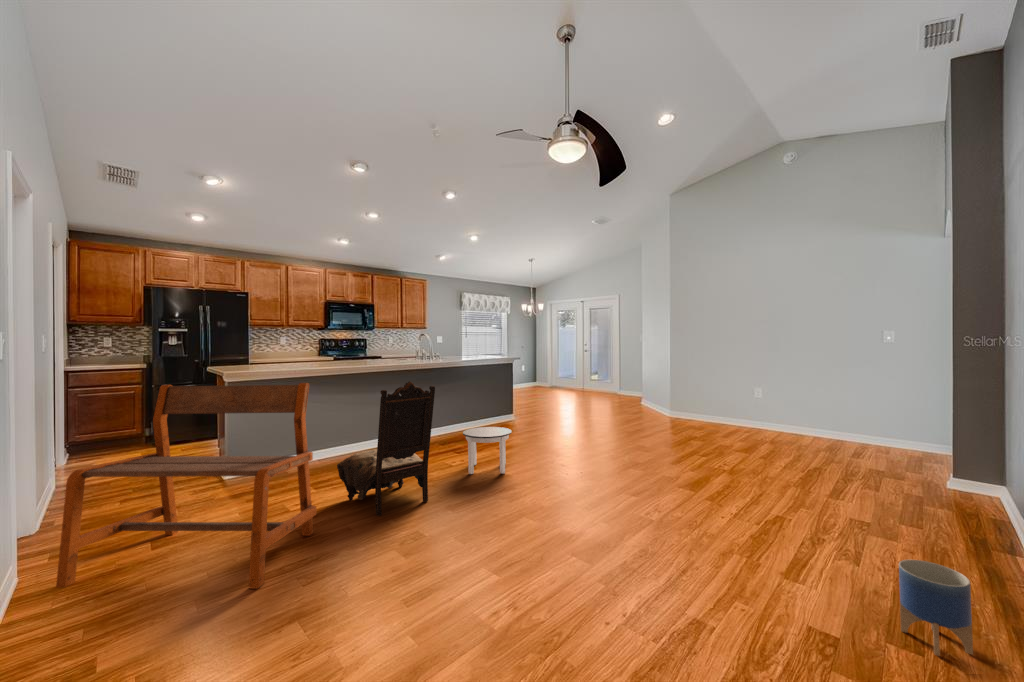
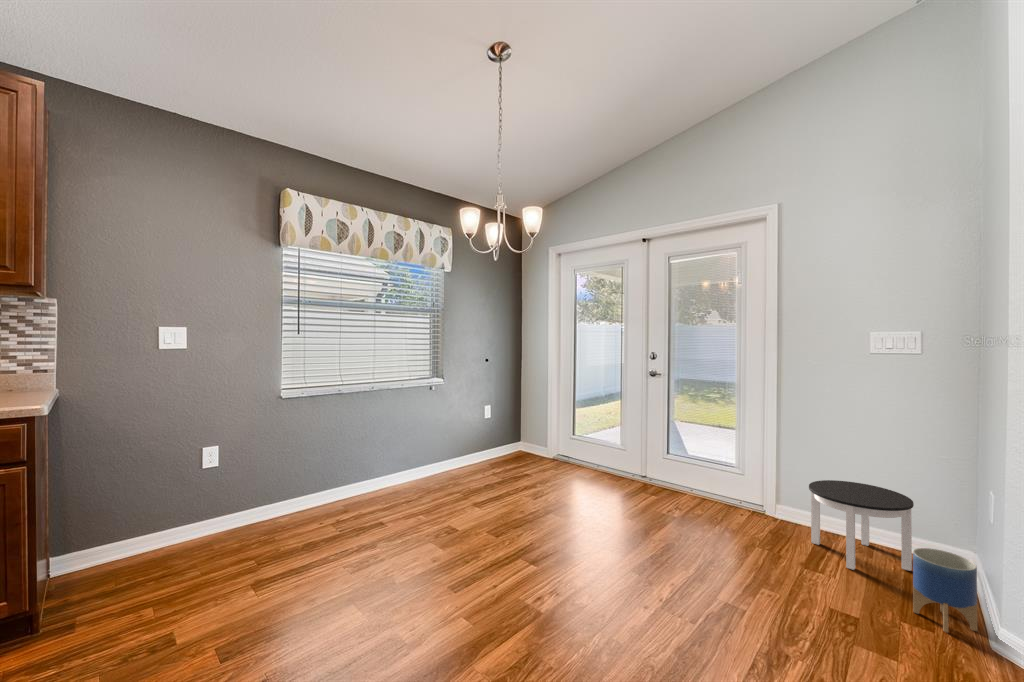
dining chair: present [337,381,435,516] -> none [359,378,460,511]
bench: present [56,383,316,589] -> none [102,378,348,576]
round table: present [463,427,512,474] -> present [809,480,914,571]

